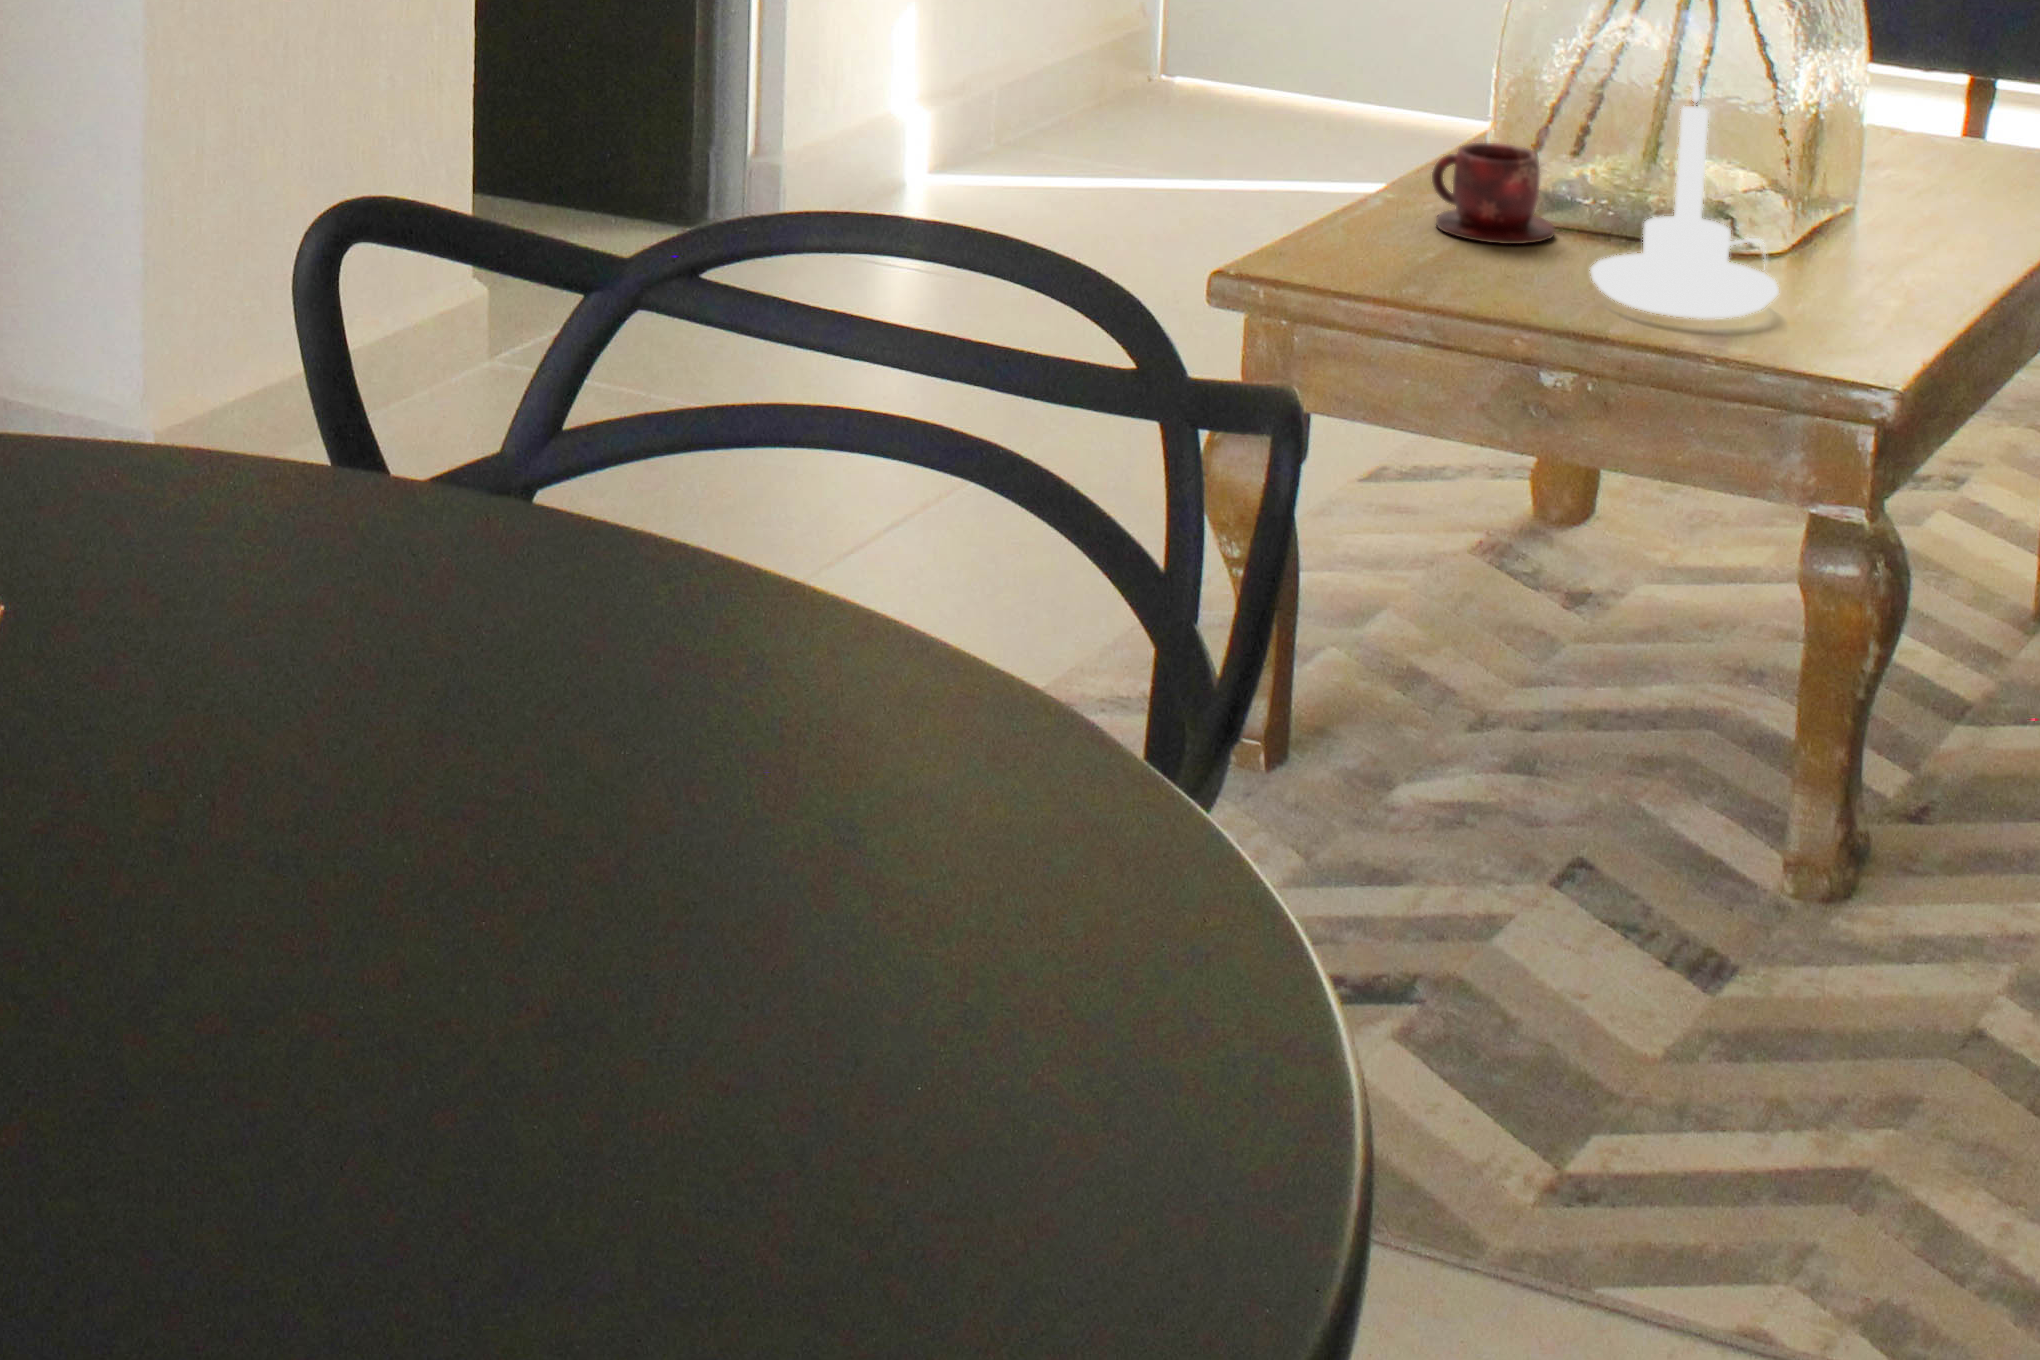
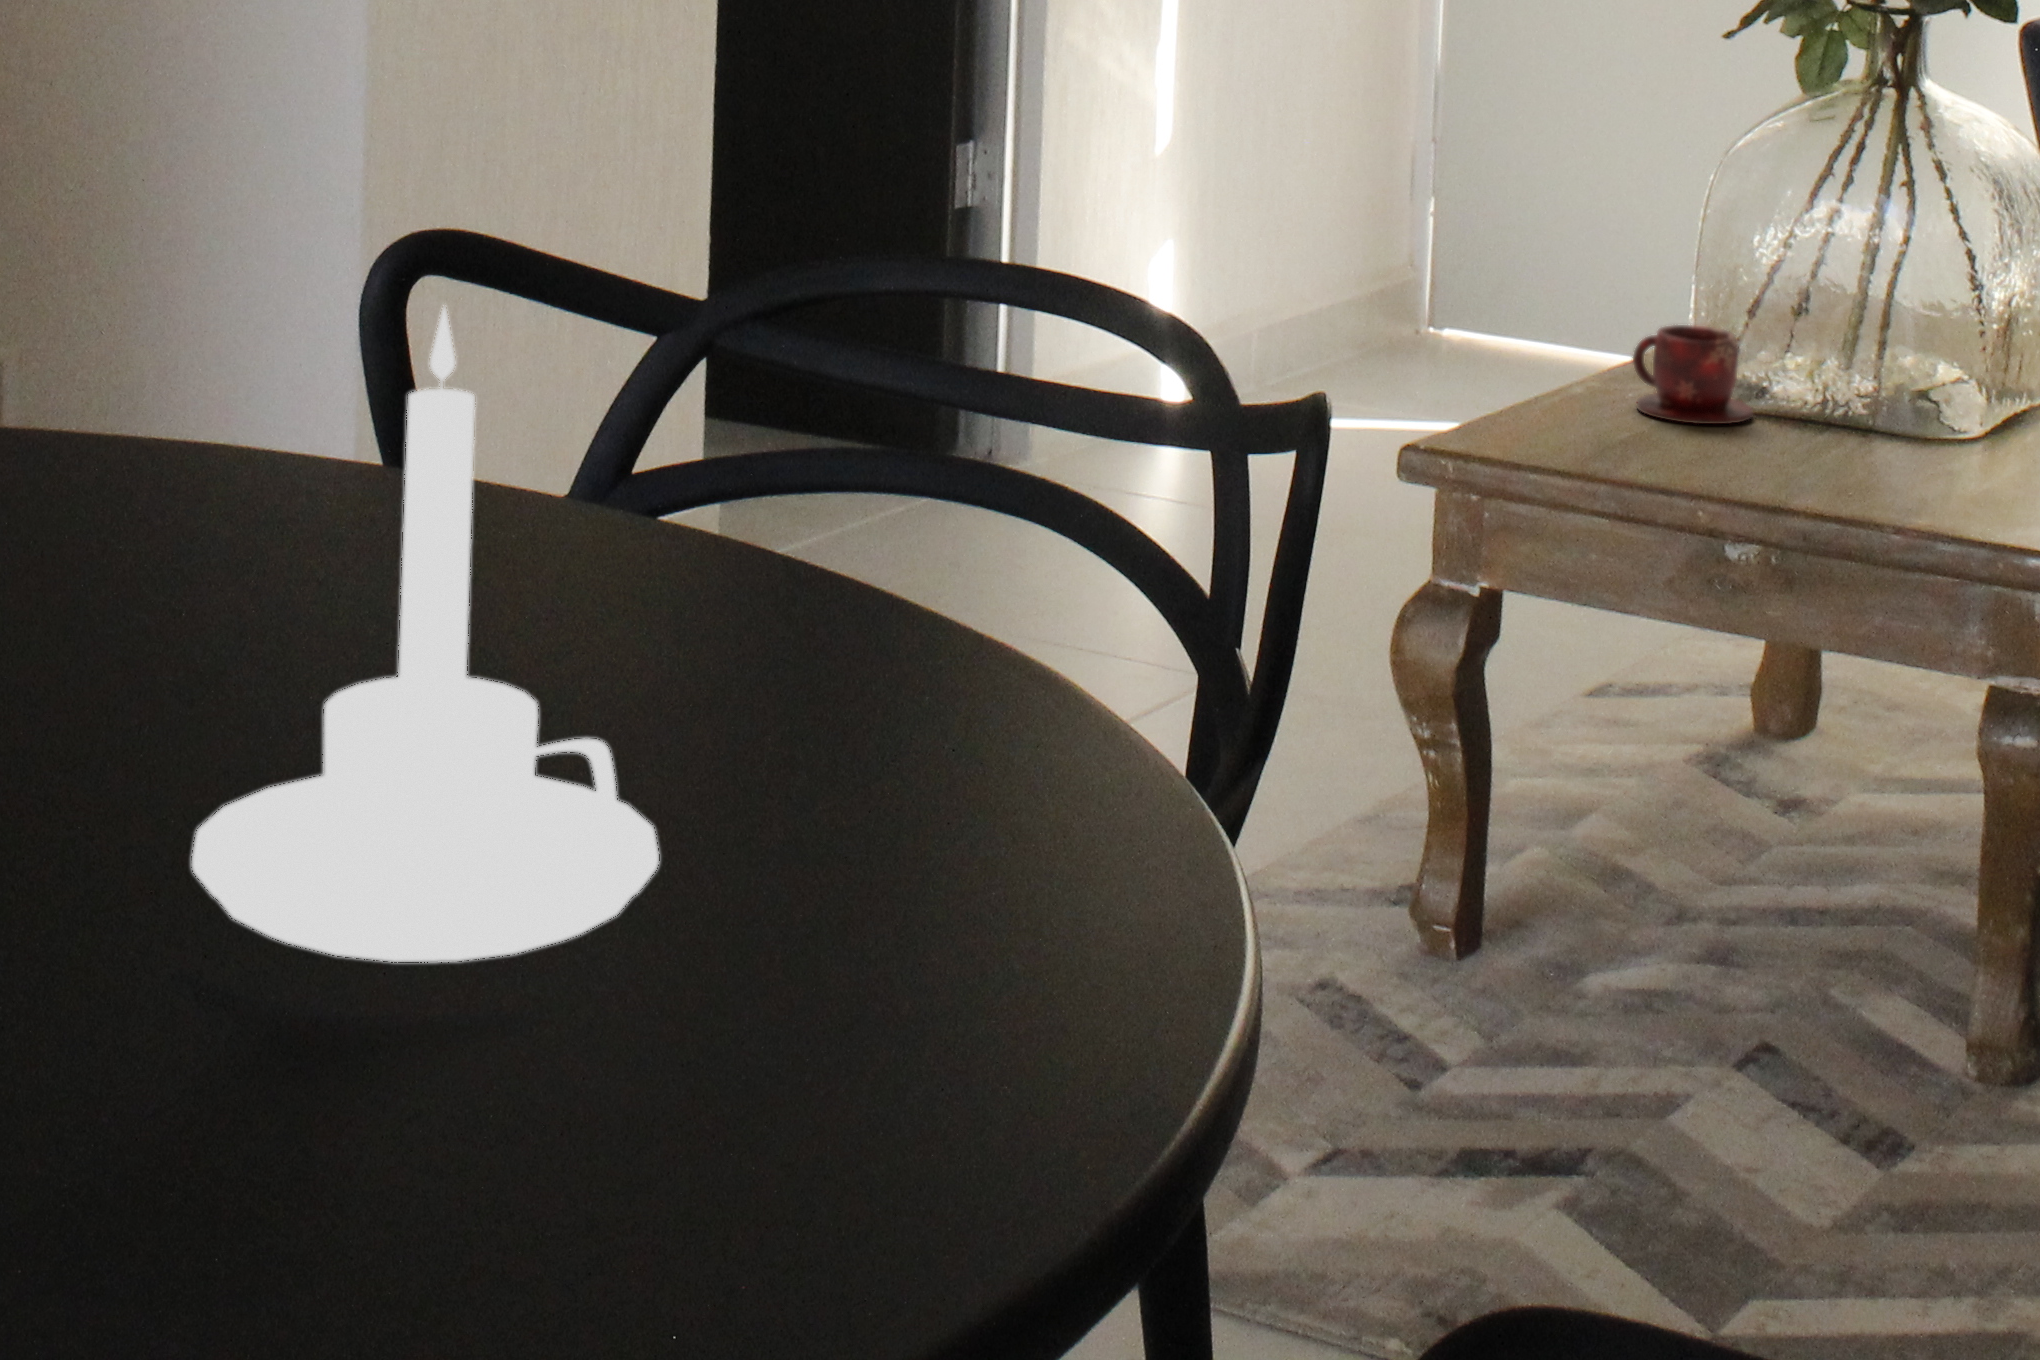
candle holder: present [1591,78,1779,319] -> present [192,307,659,962]

